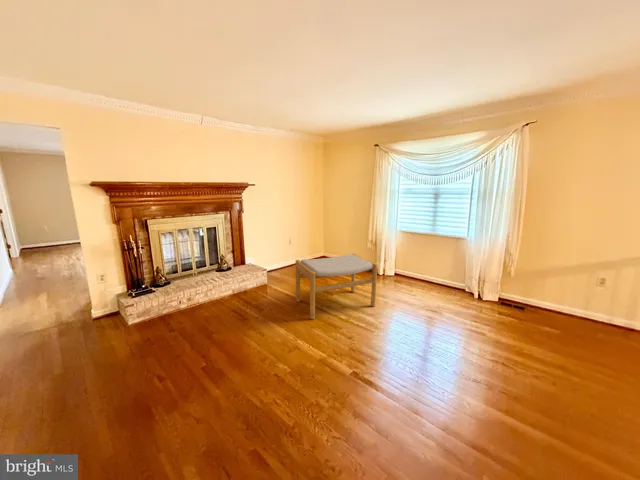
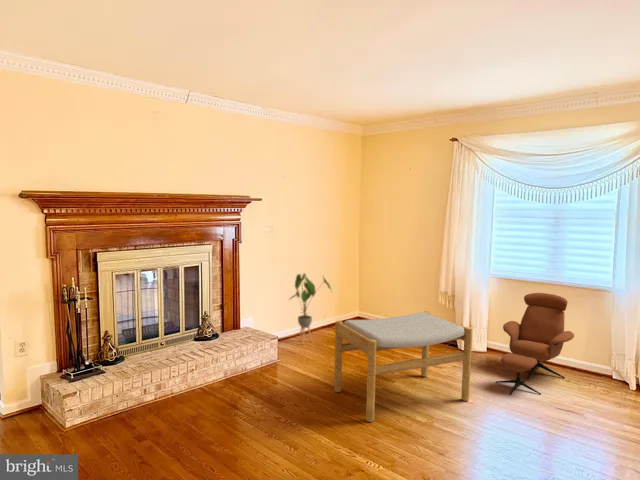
house plant: none [275,230,303,273] -> present [291,274,331,344]
lounge chair: none [395,241,444,303] -> present [496,293,574,395]

